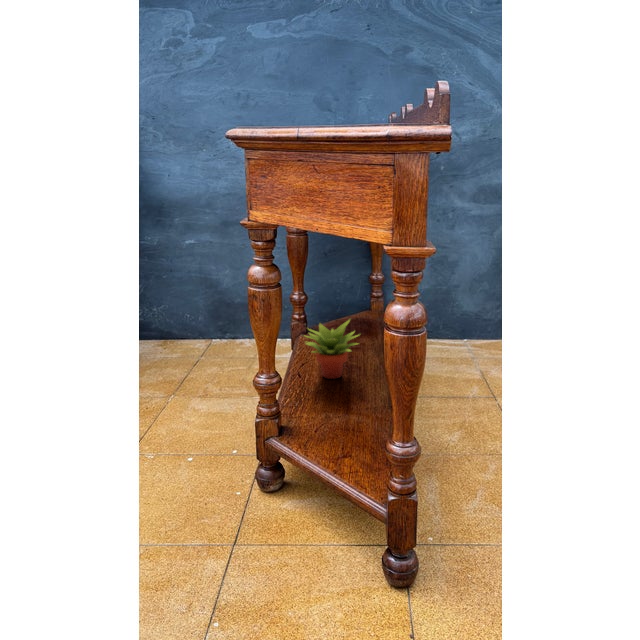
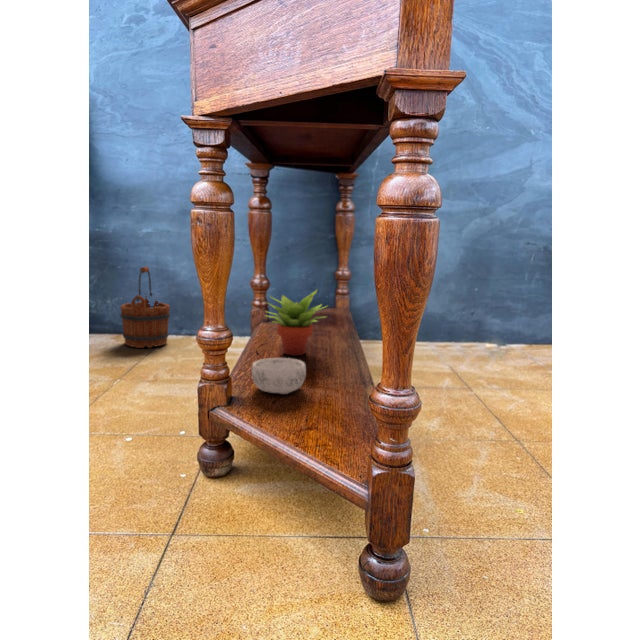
wooden bucket: none [168,279,214,356] -> present [121,267,170,348]
decorative bowl: none [297,390,342,423] -> present [252,358,306,394]

